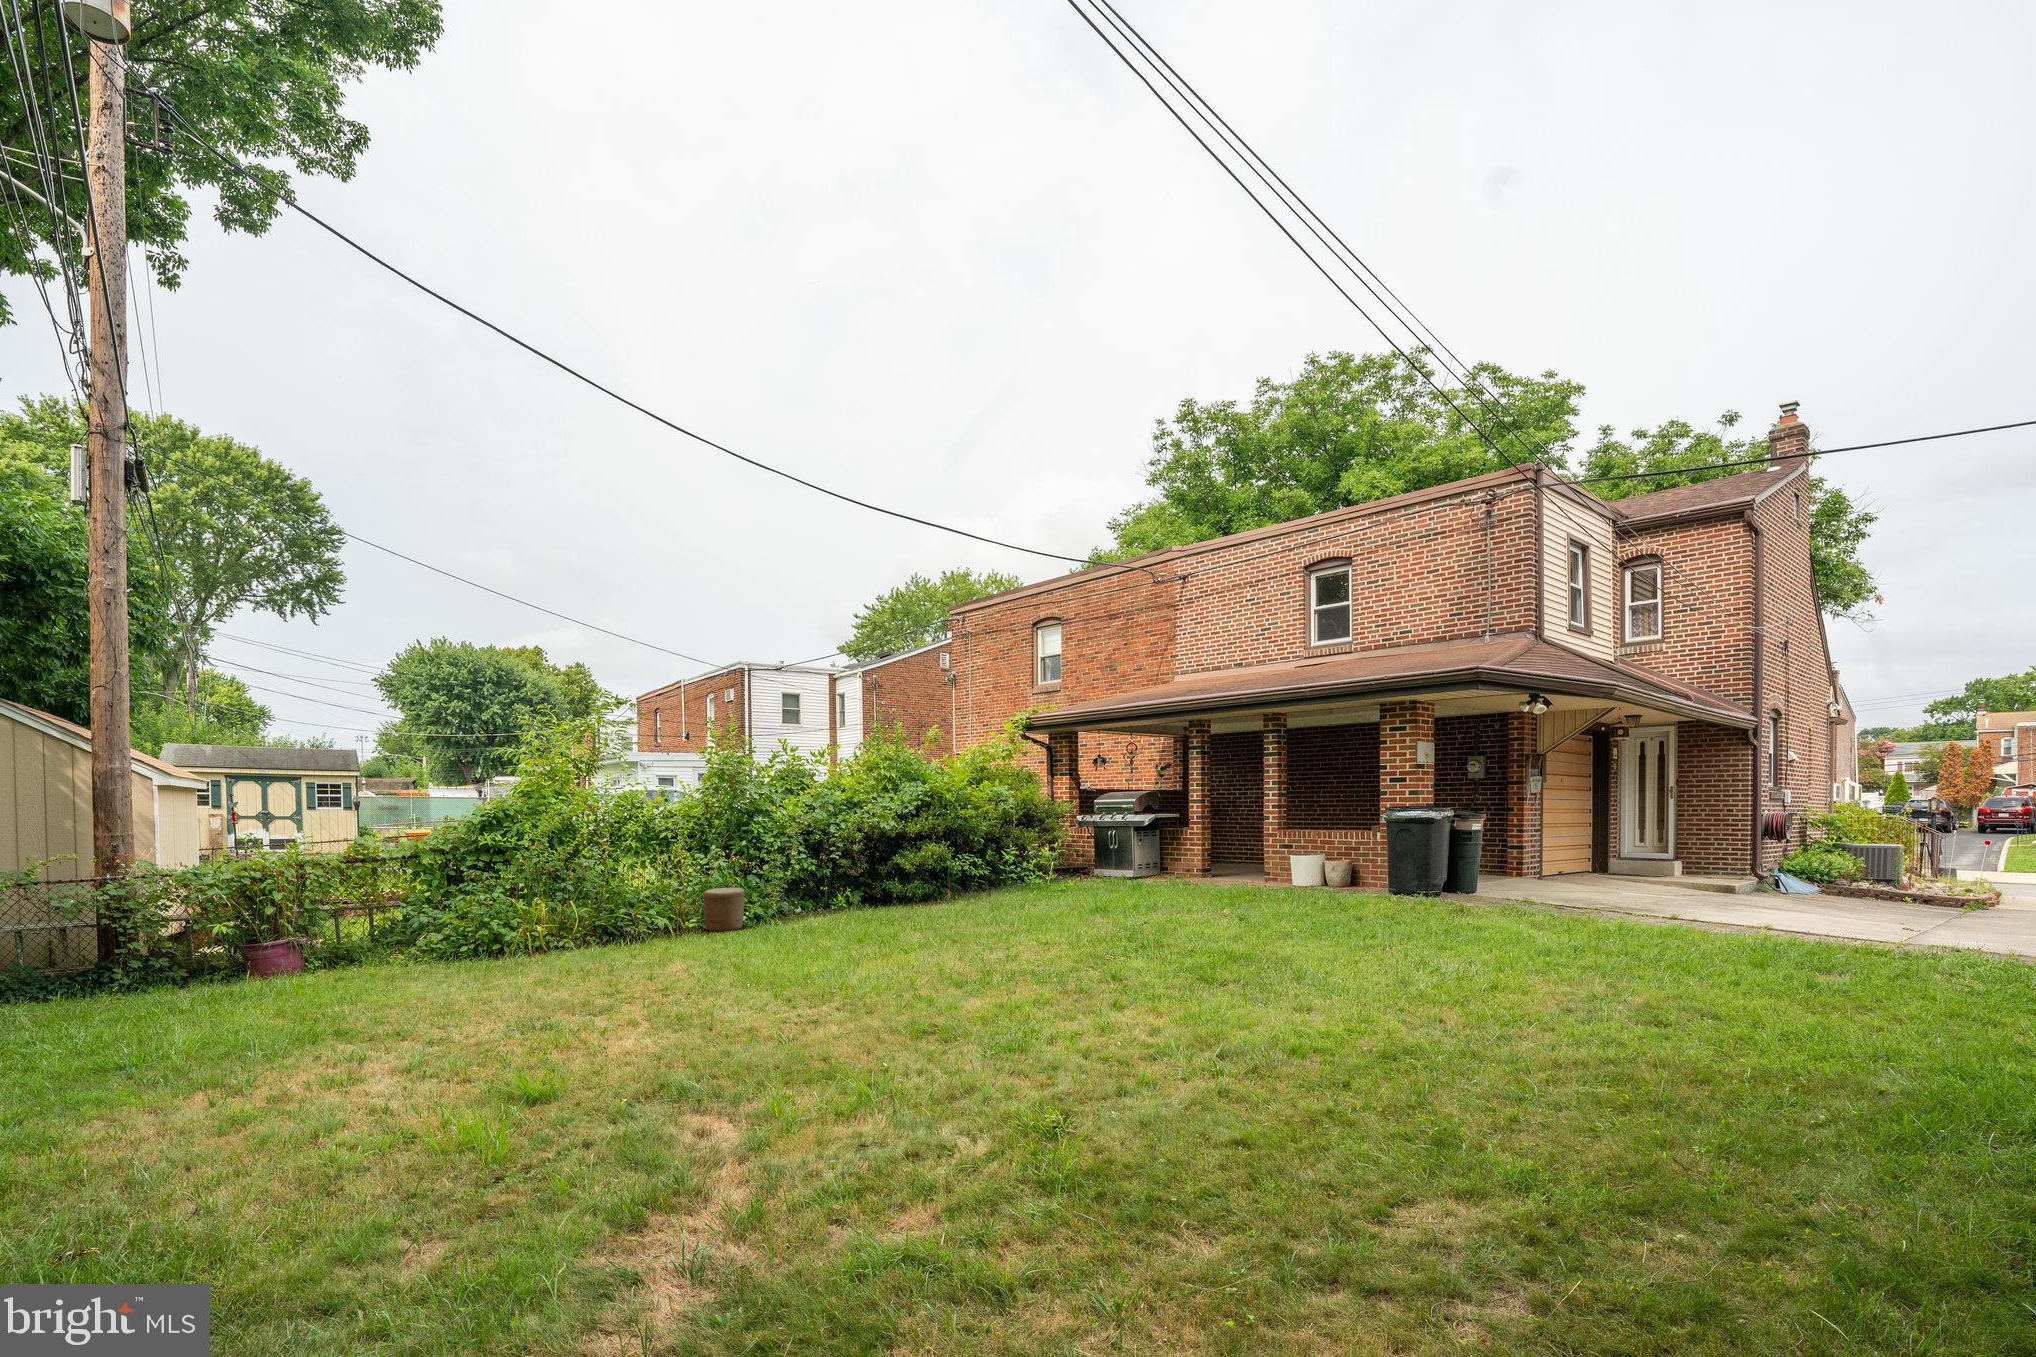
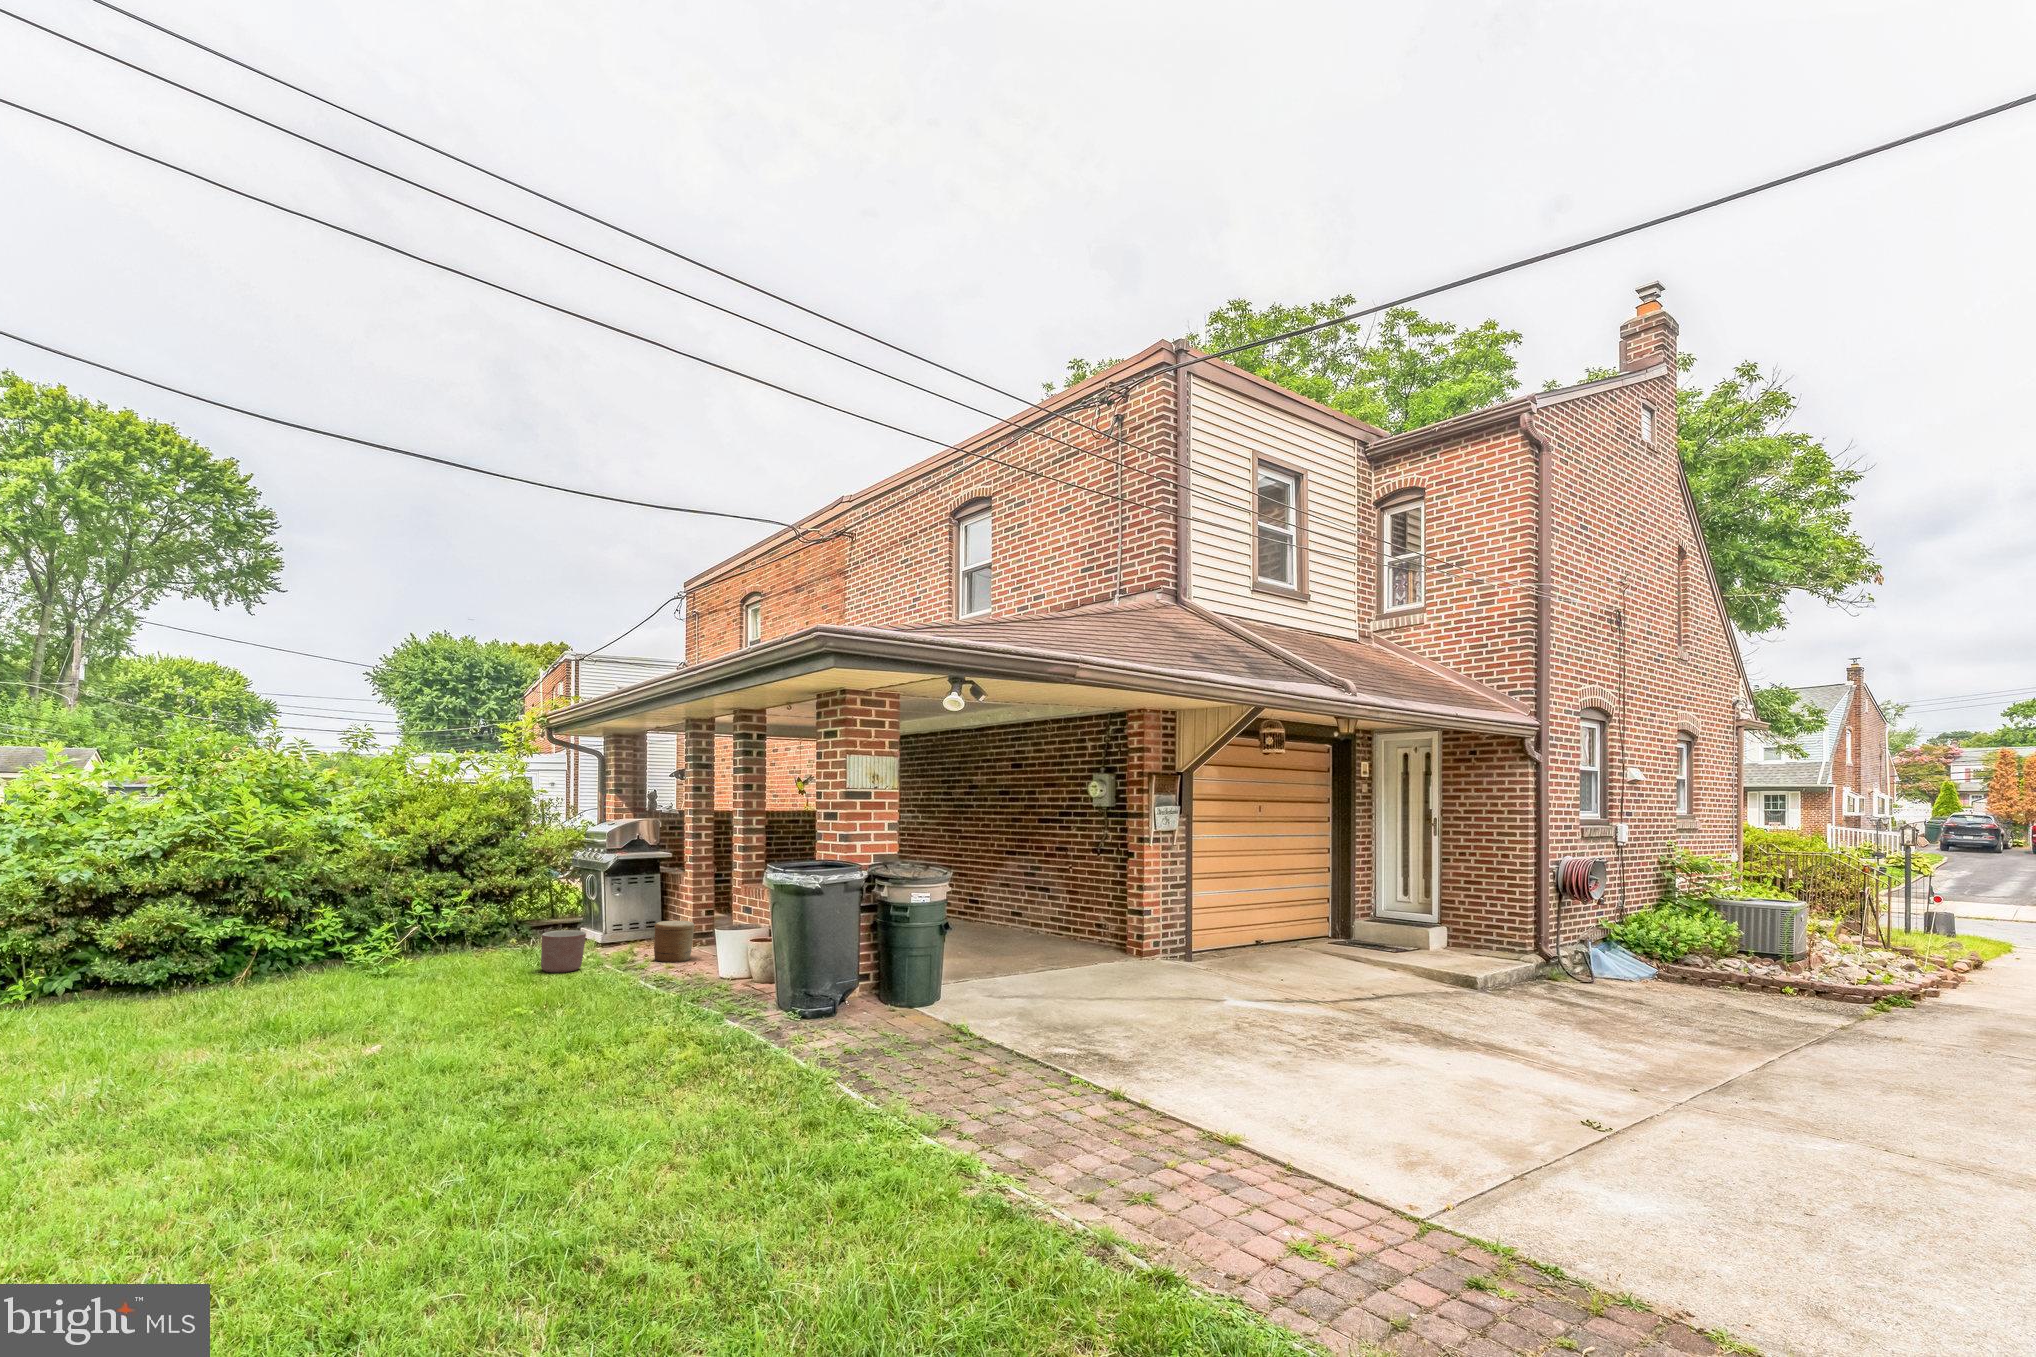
planter: none [587,902,632,946] -> present [541,930,586,973]

